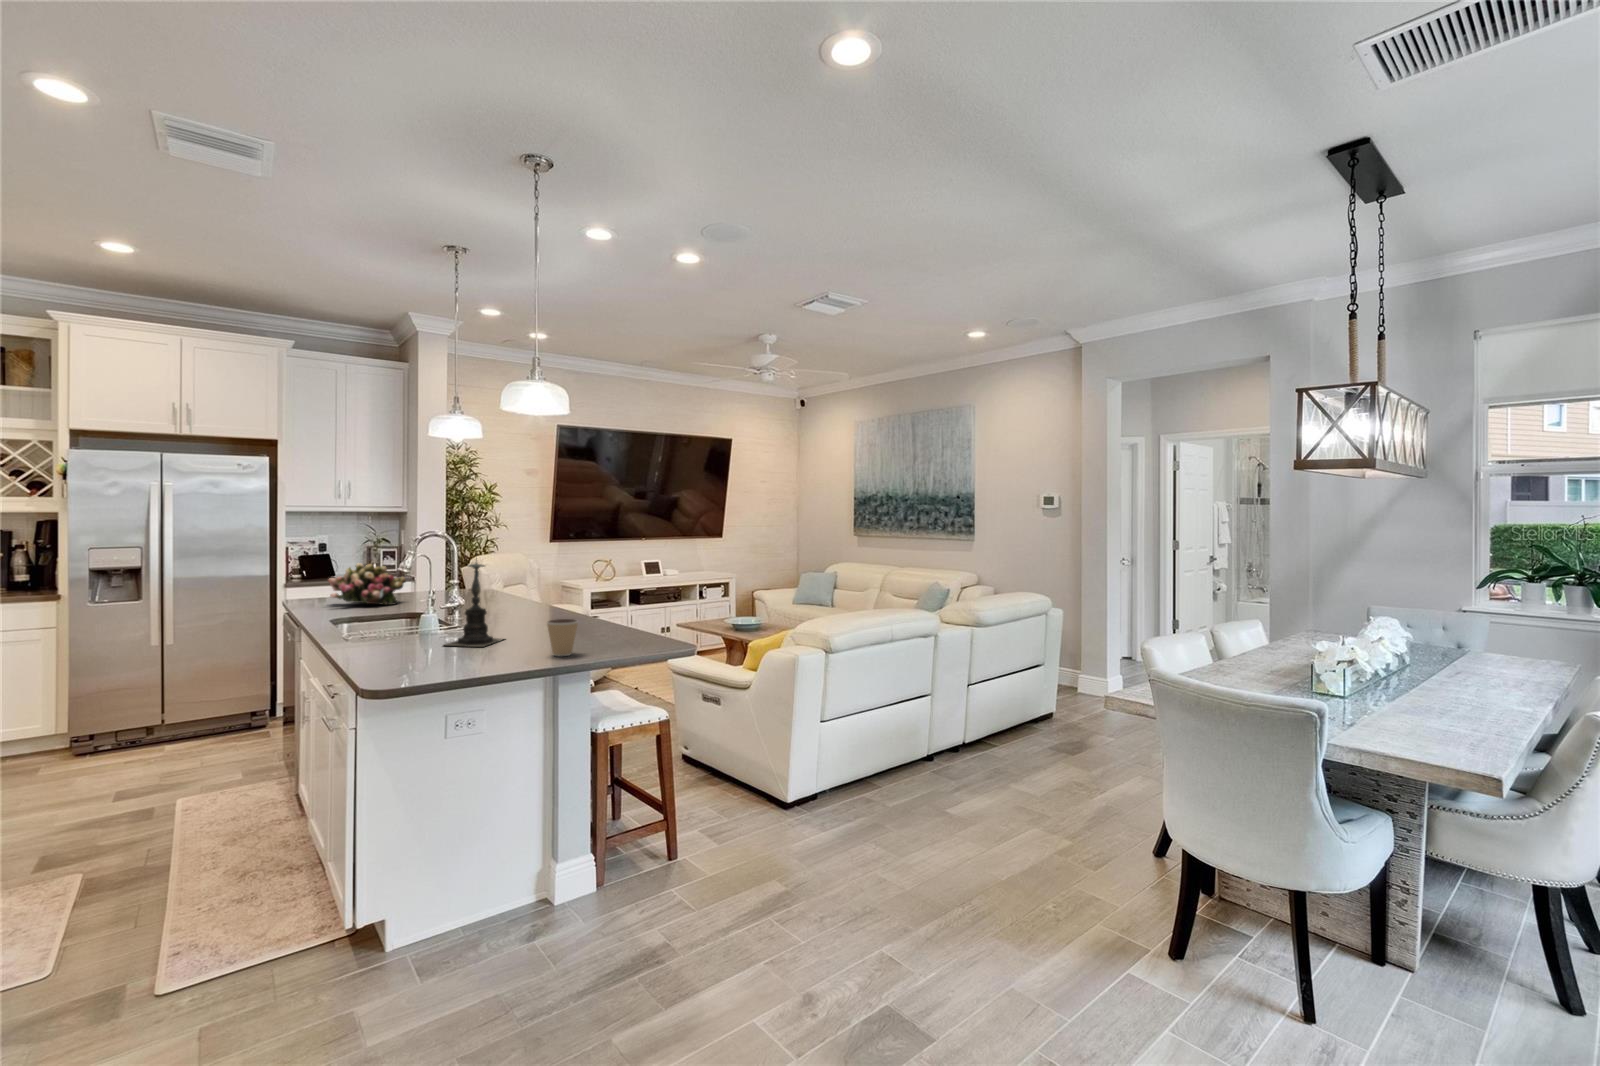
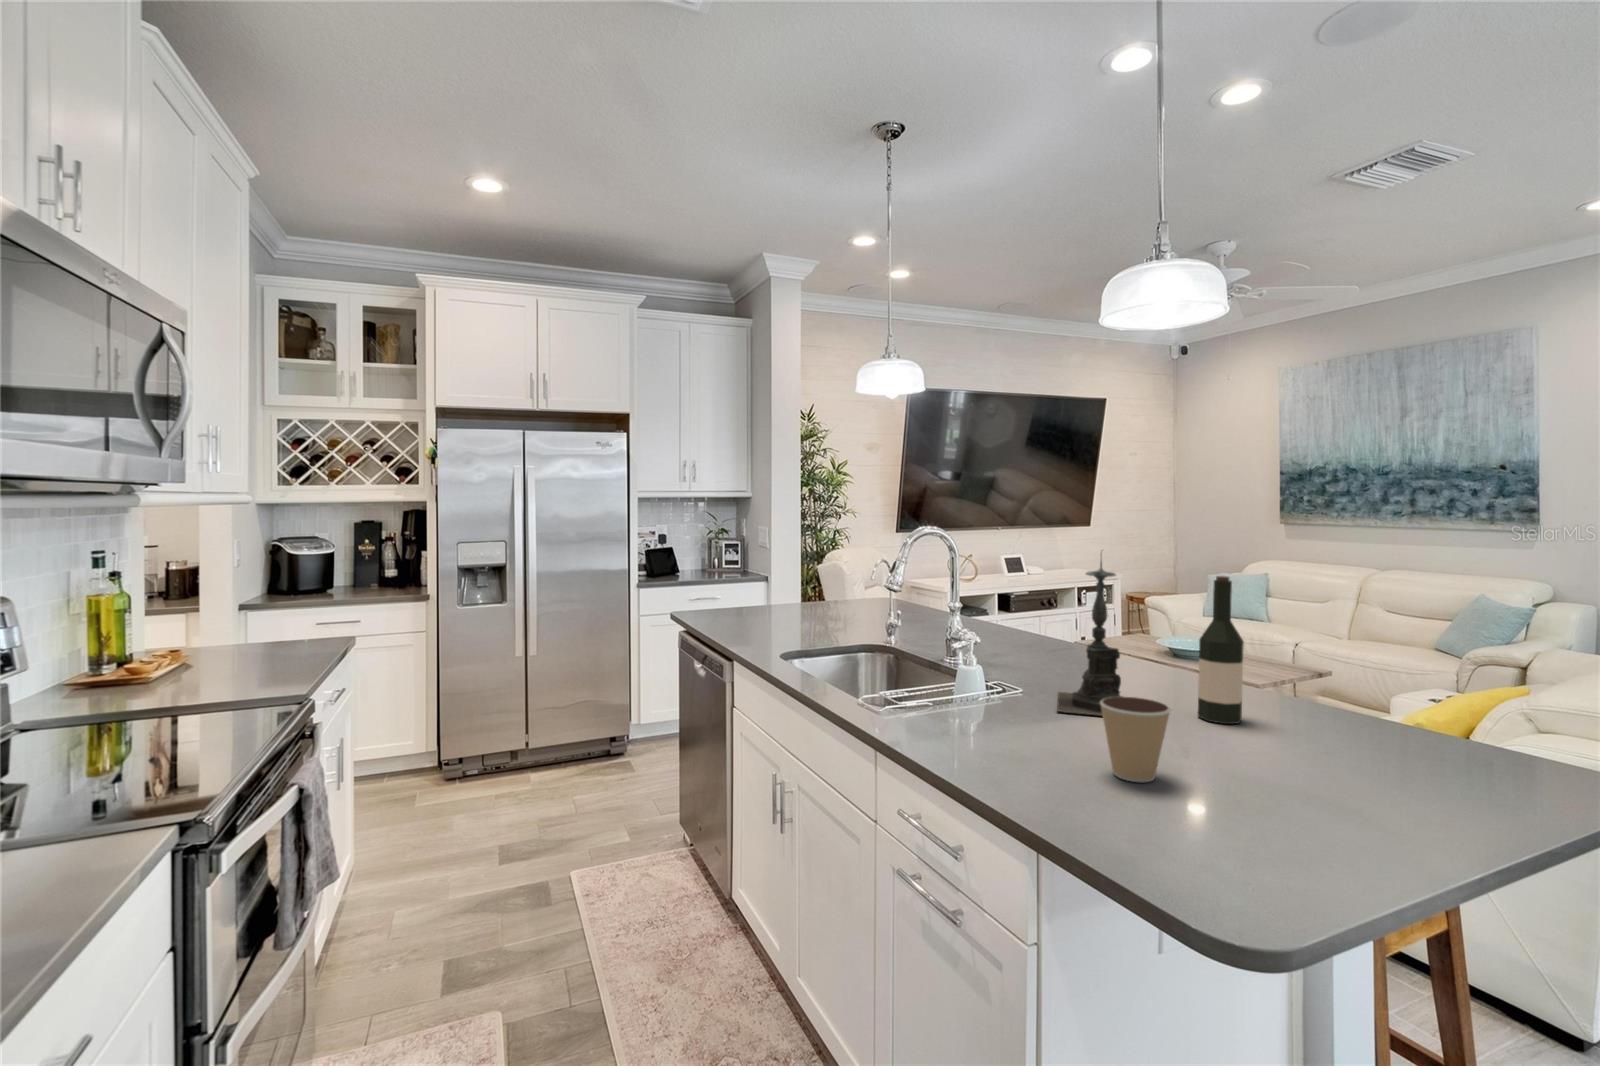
flower arrangement: present [328,563,406,605] -> none [741,562,829,619]
wine bottle: none [522,566,544,647] -> present [1198,576,1244,724]
coffee cup: present [547,619,578,656] -> present [1100,697,1171,782]

